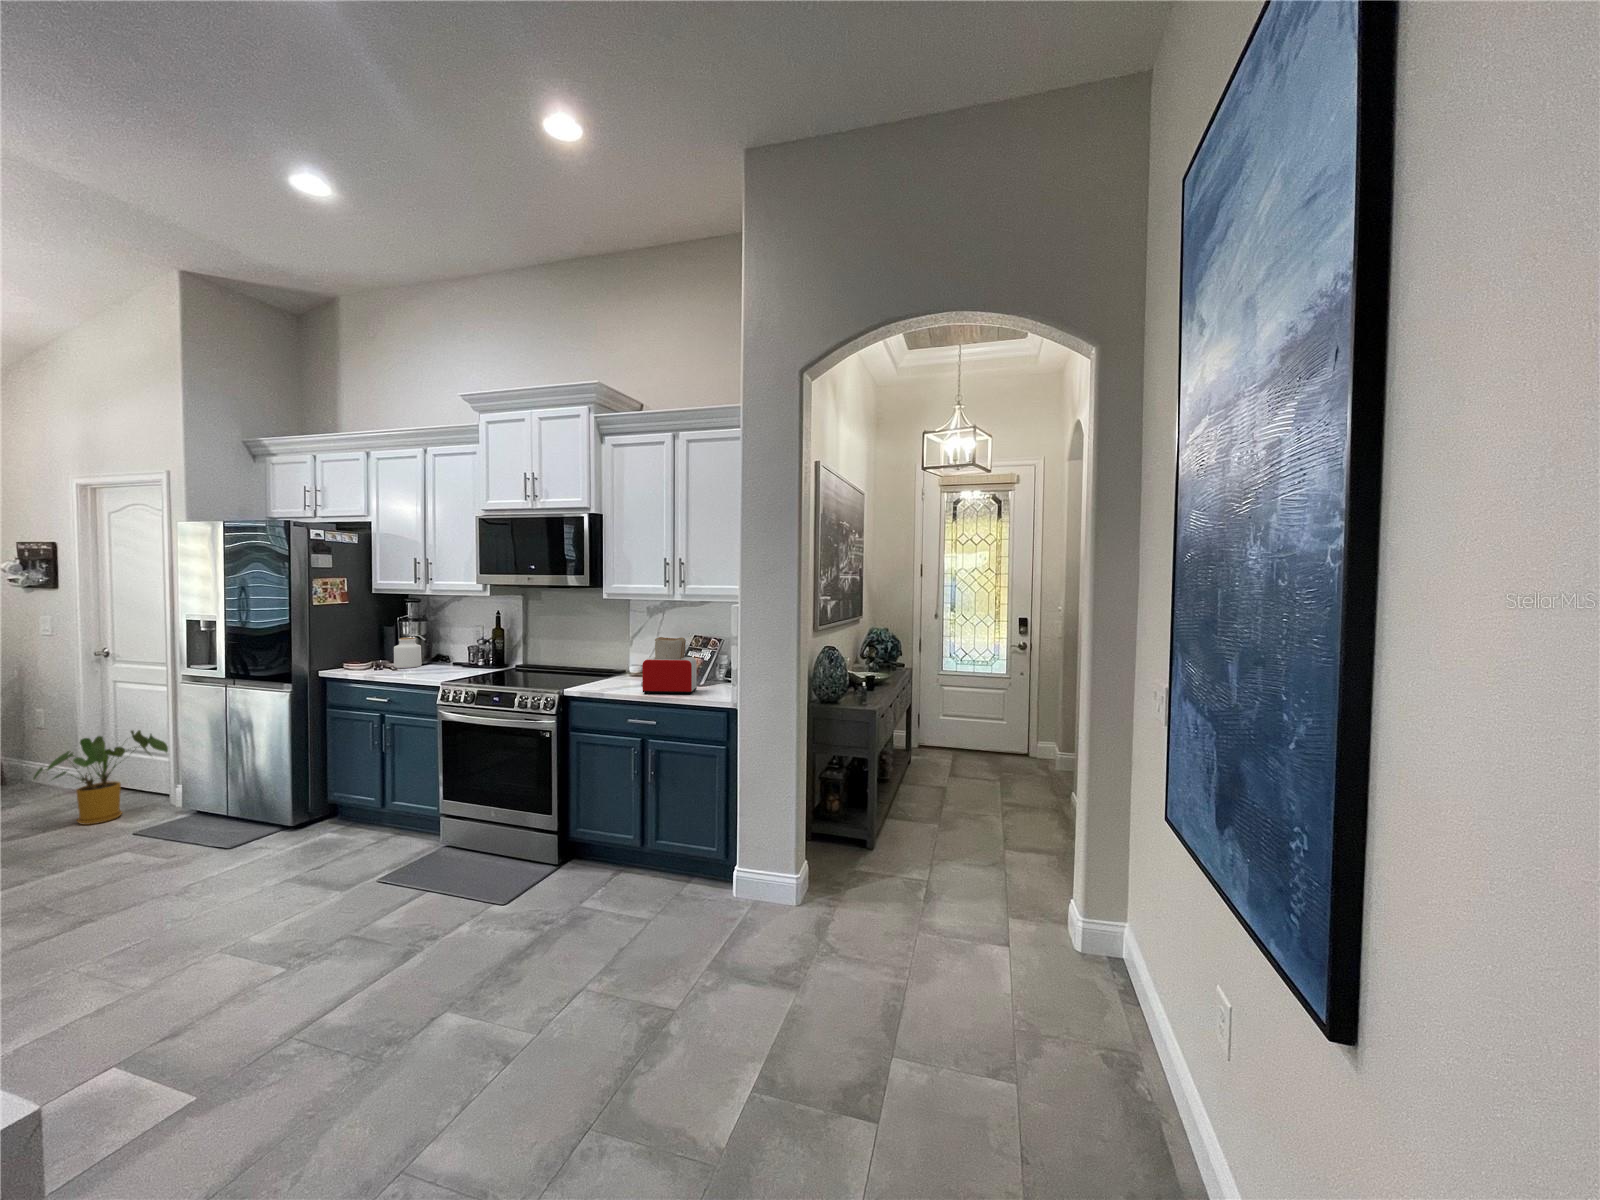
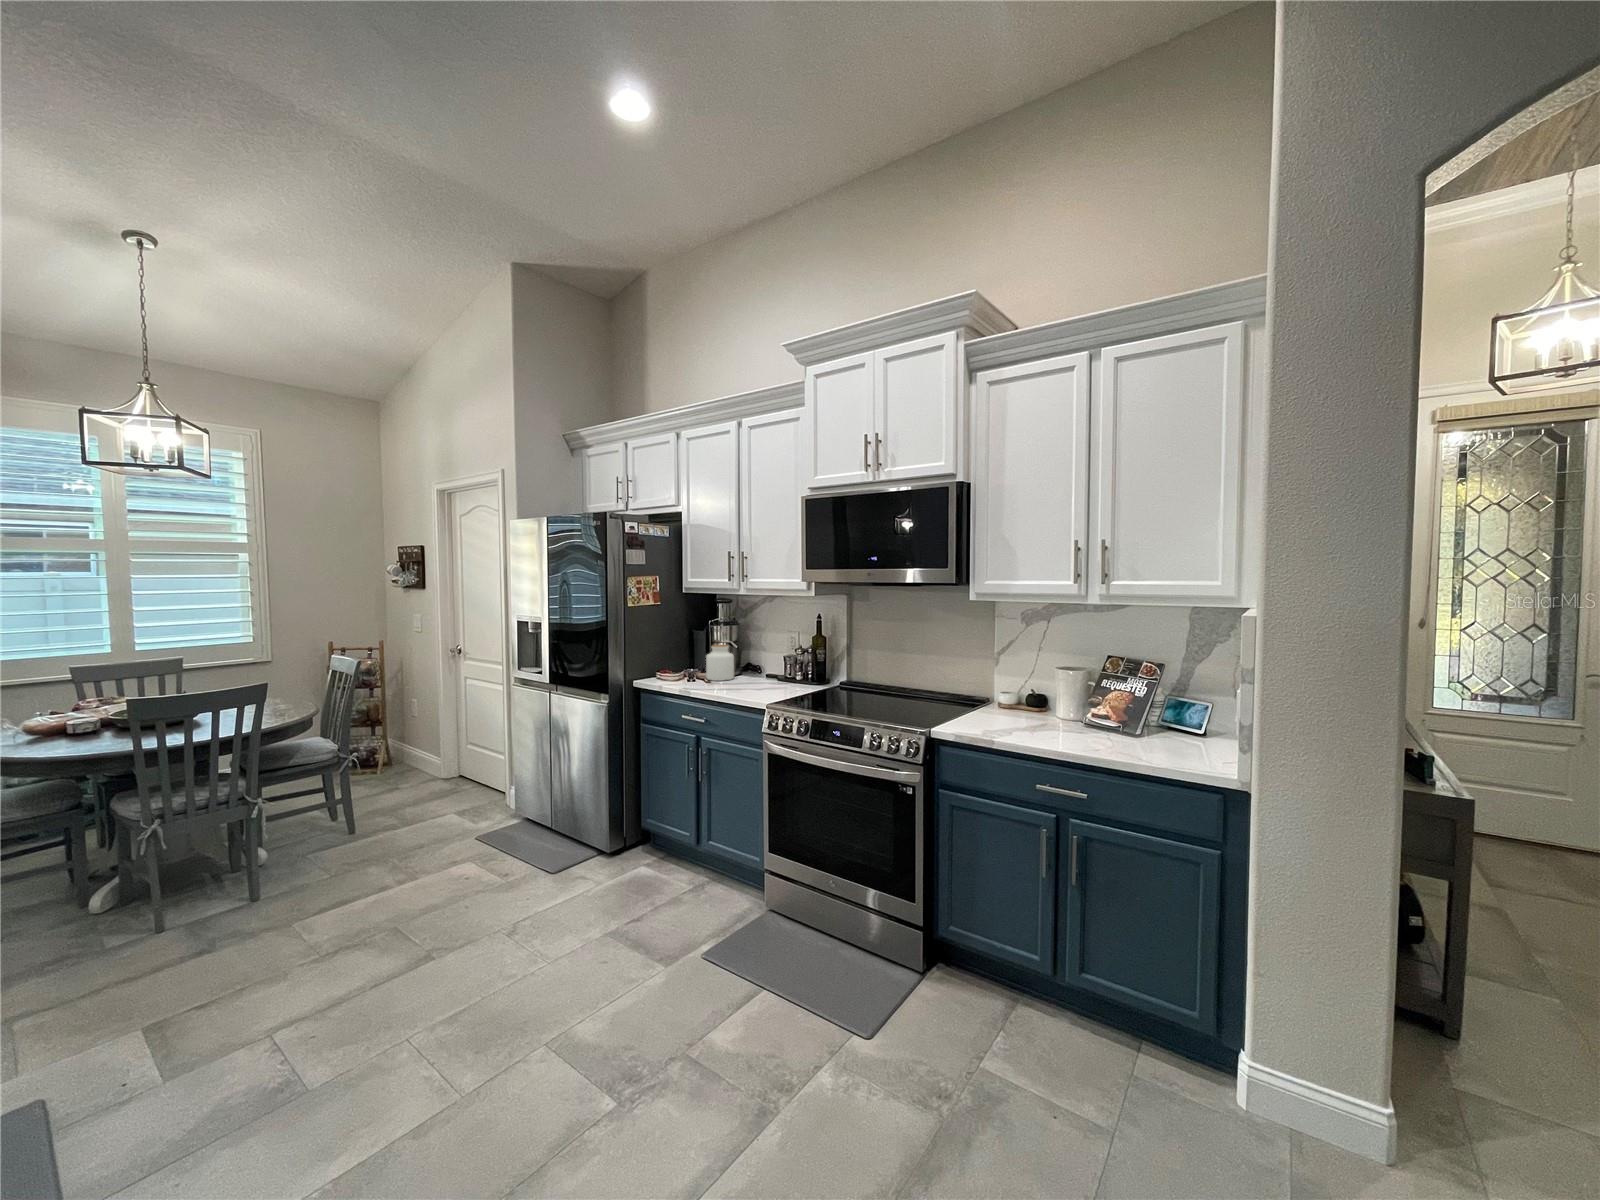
toaster: present [641,637,697,694] -> none [1046,660,1135,752]
house plant: present [33,730,168,825] -> none [401,731,504,823]

